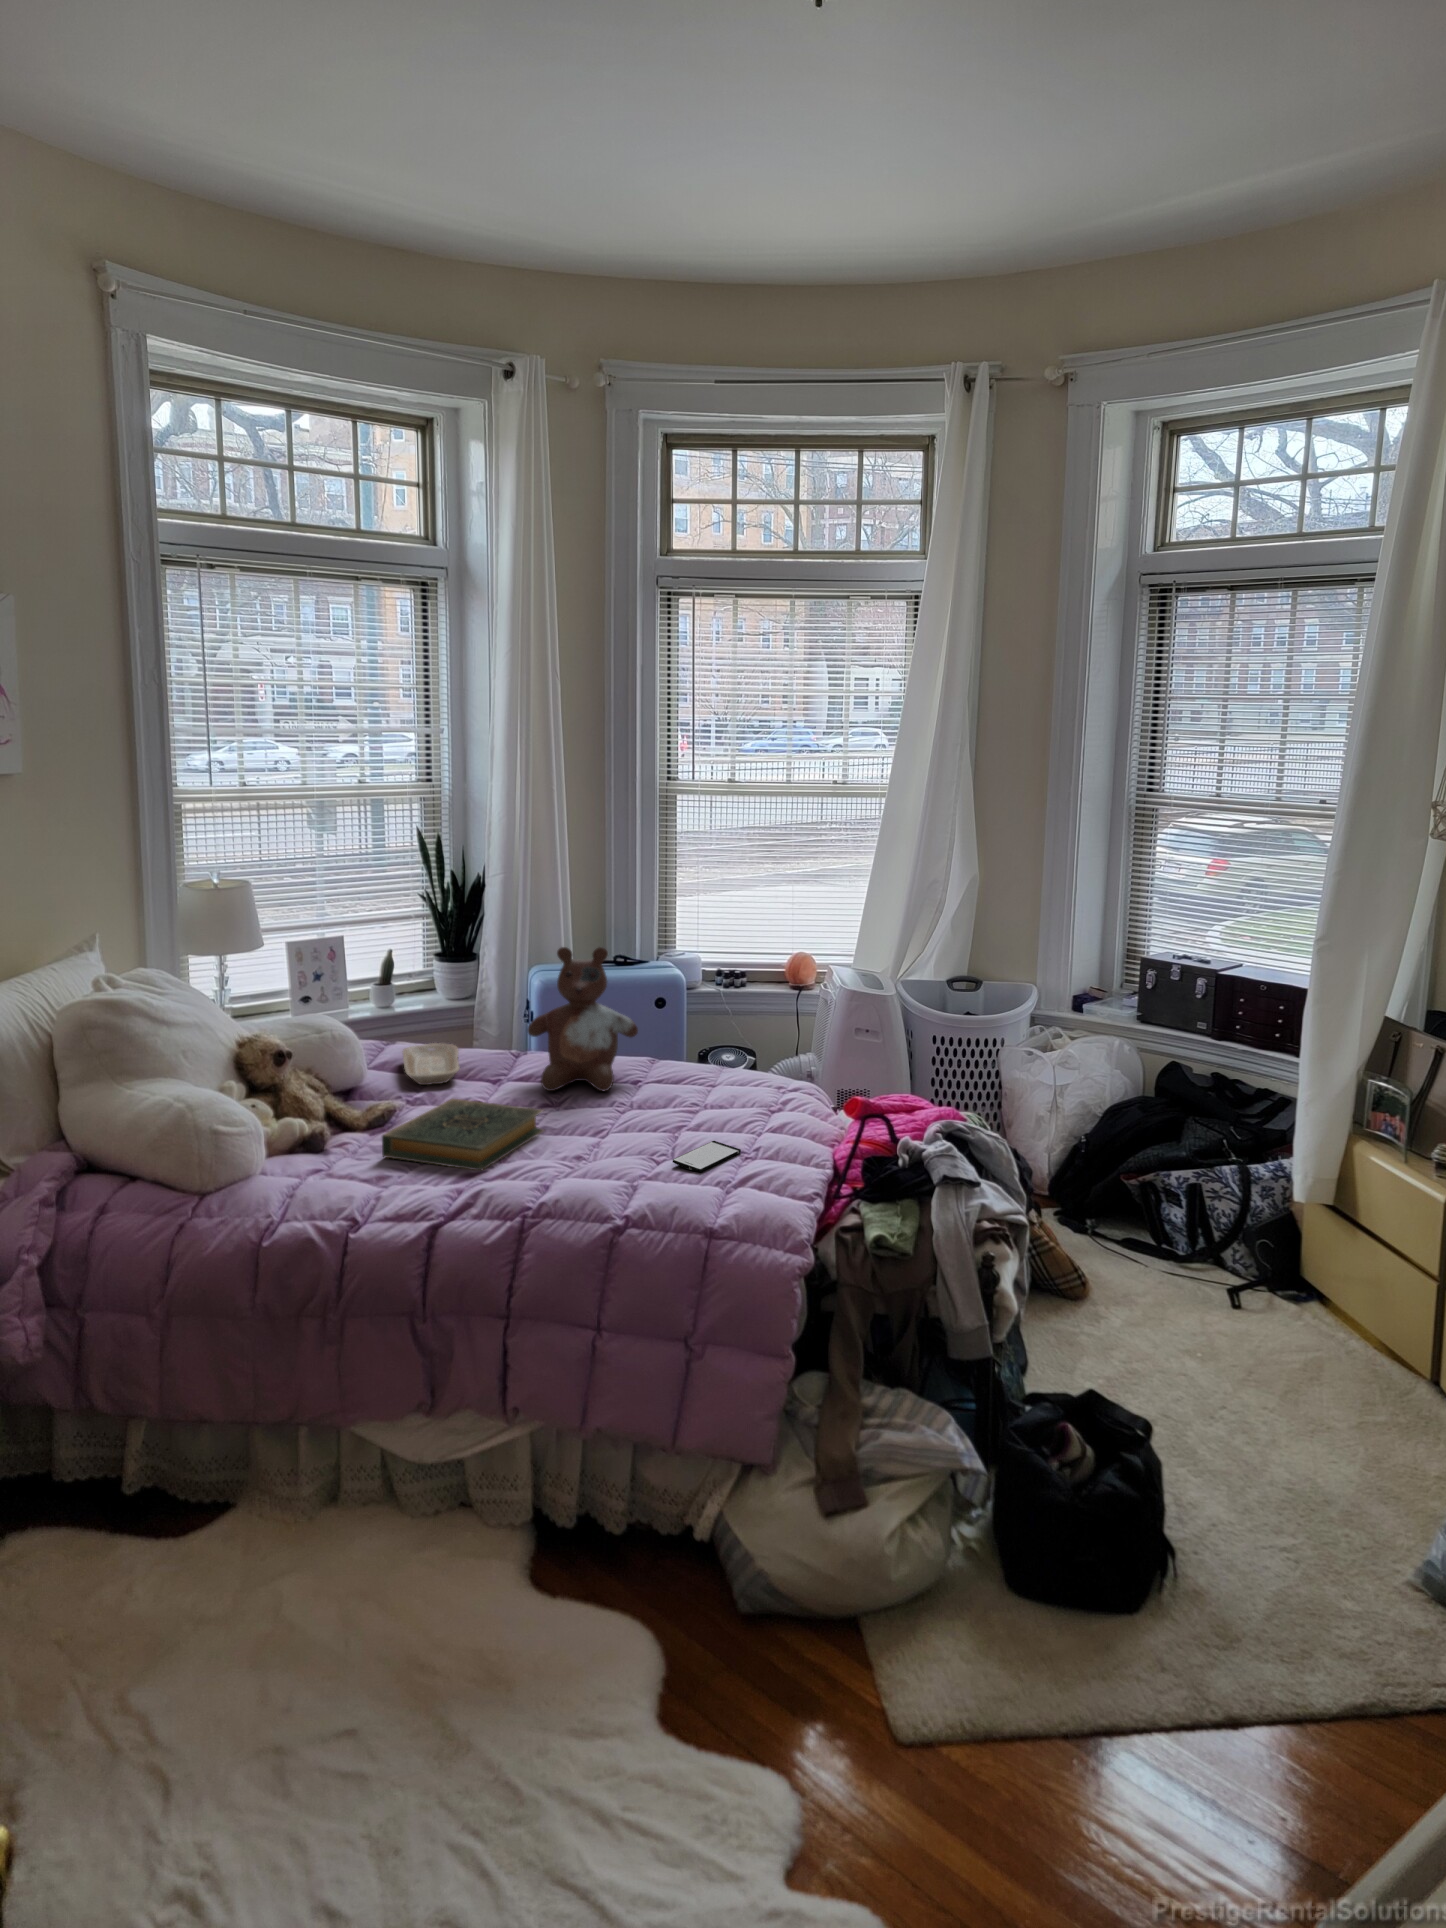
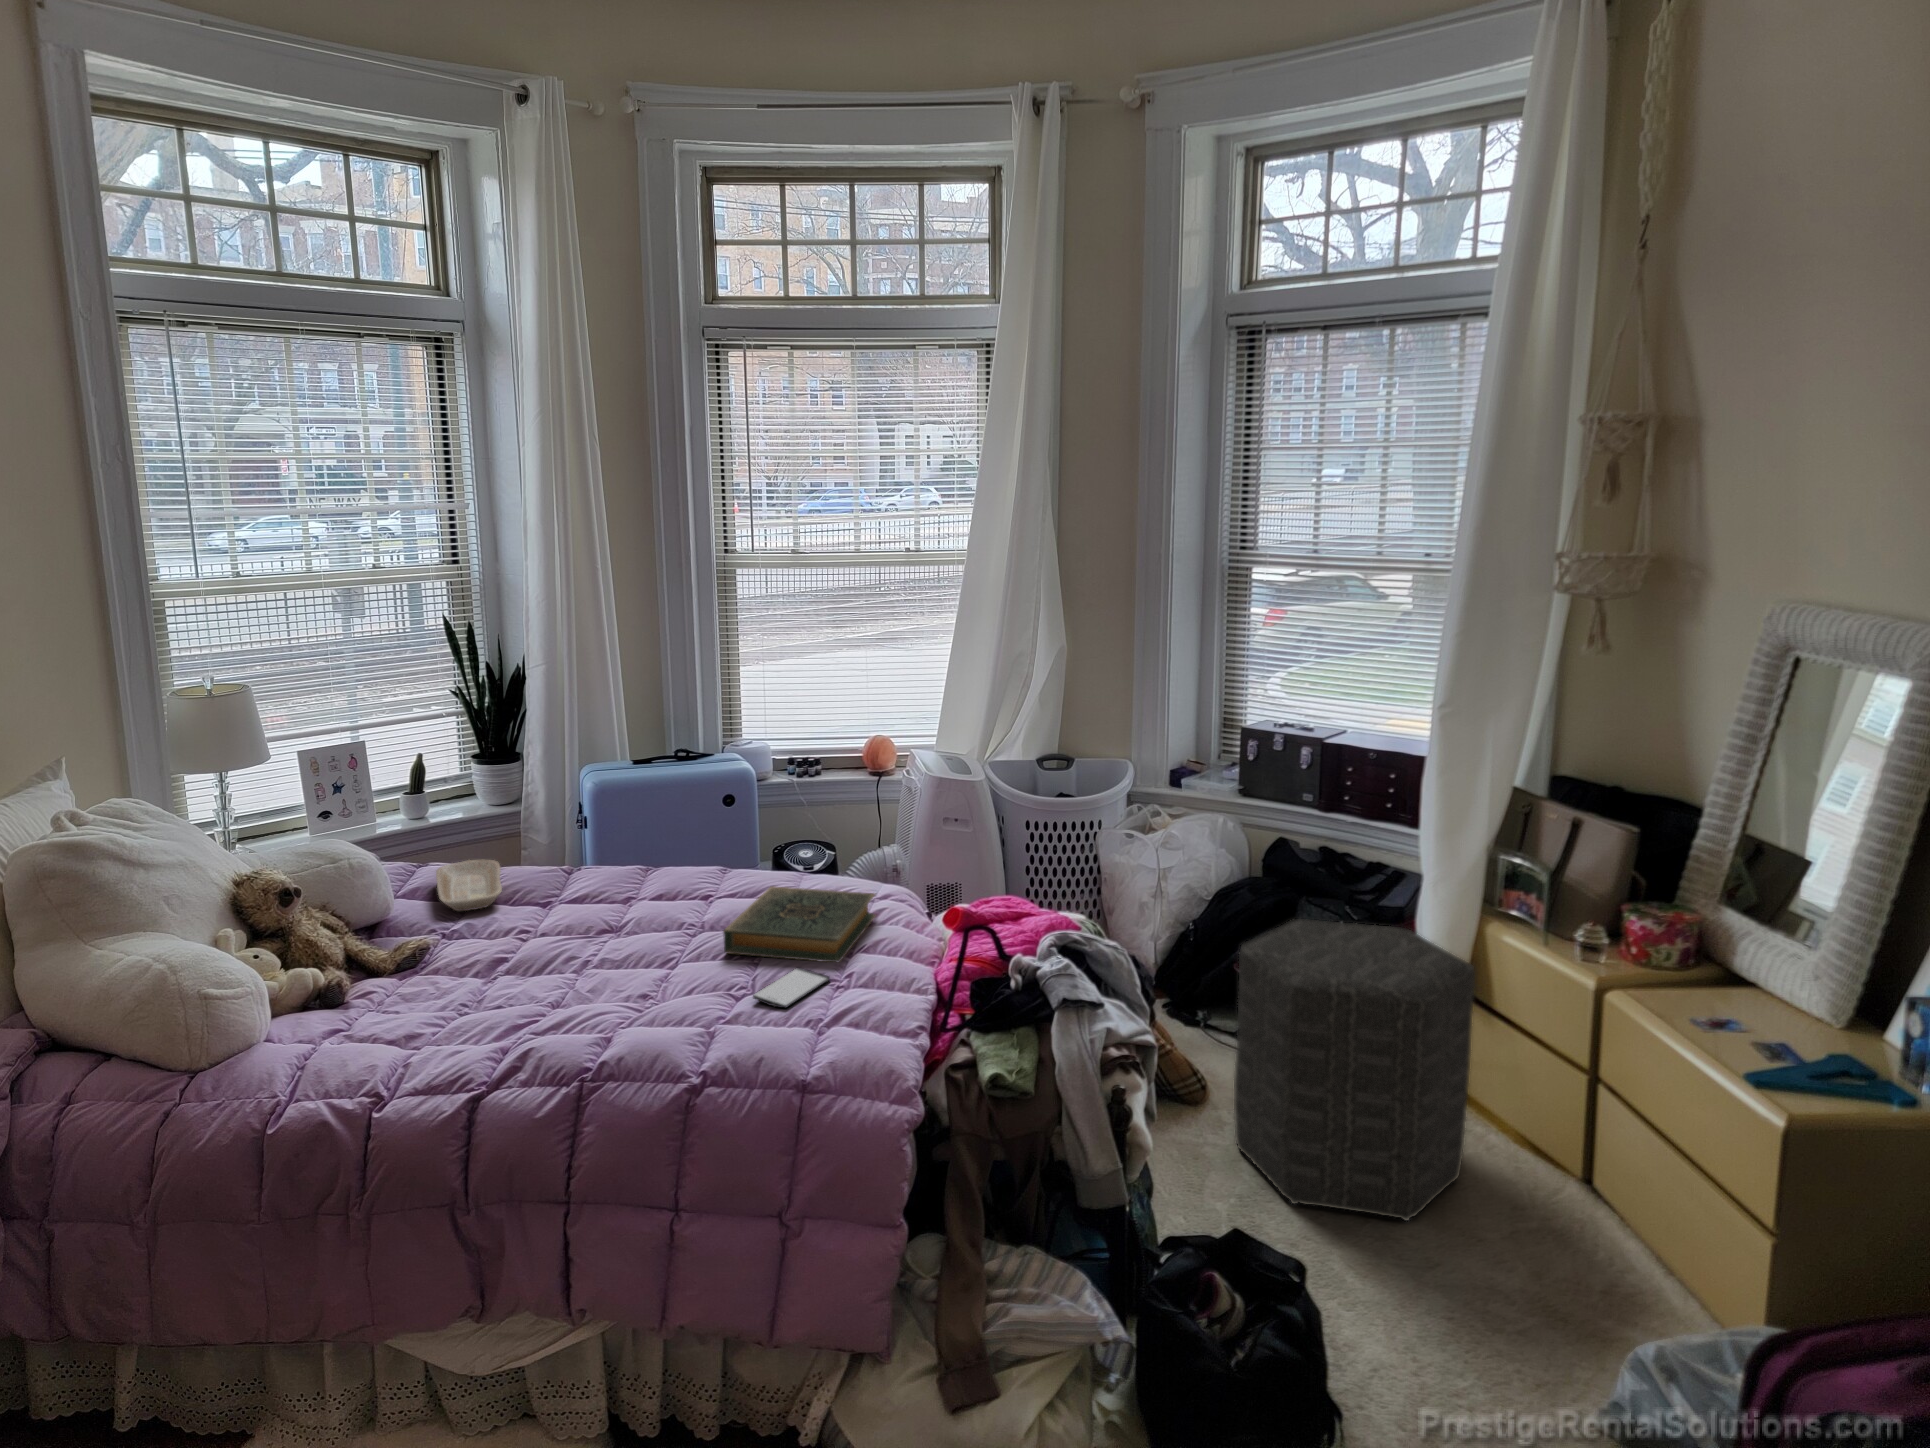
stuffed bear: present [528,947,638,1091] -> none [578,746,705,913]
hardback book: present [382,1099,544,1170] -> present [723,886,876,962]
ottoman: none [1107,1131,1331,1405] -> present [1234,919,1475,1220]

